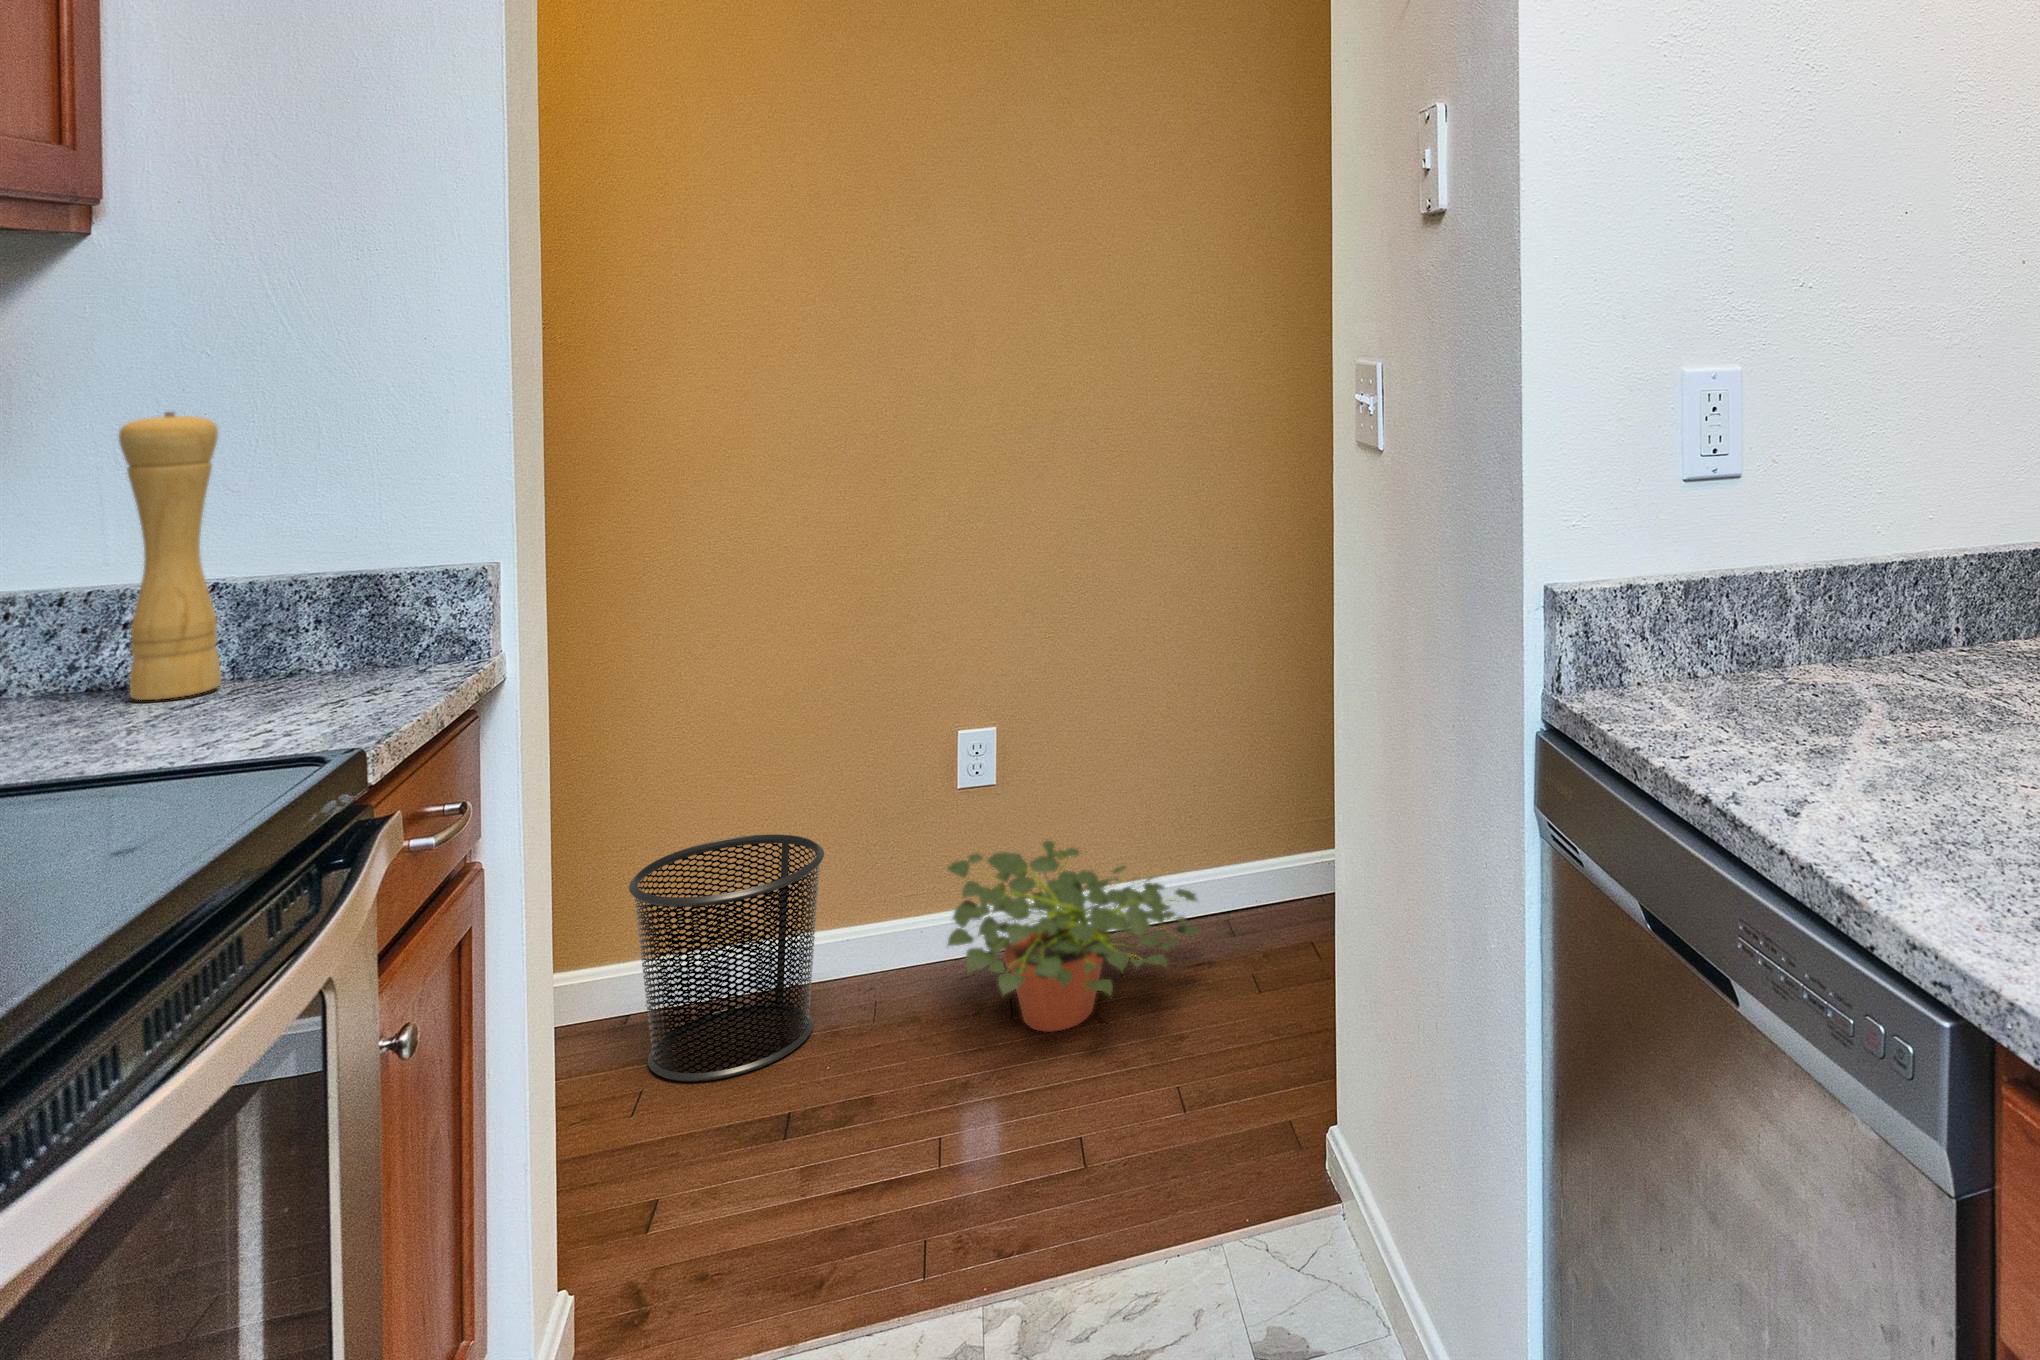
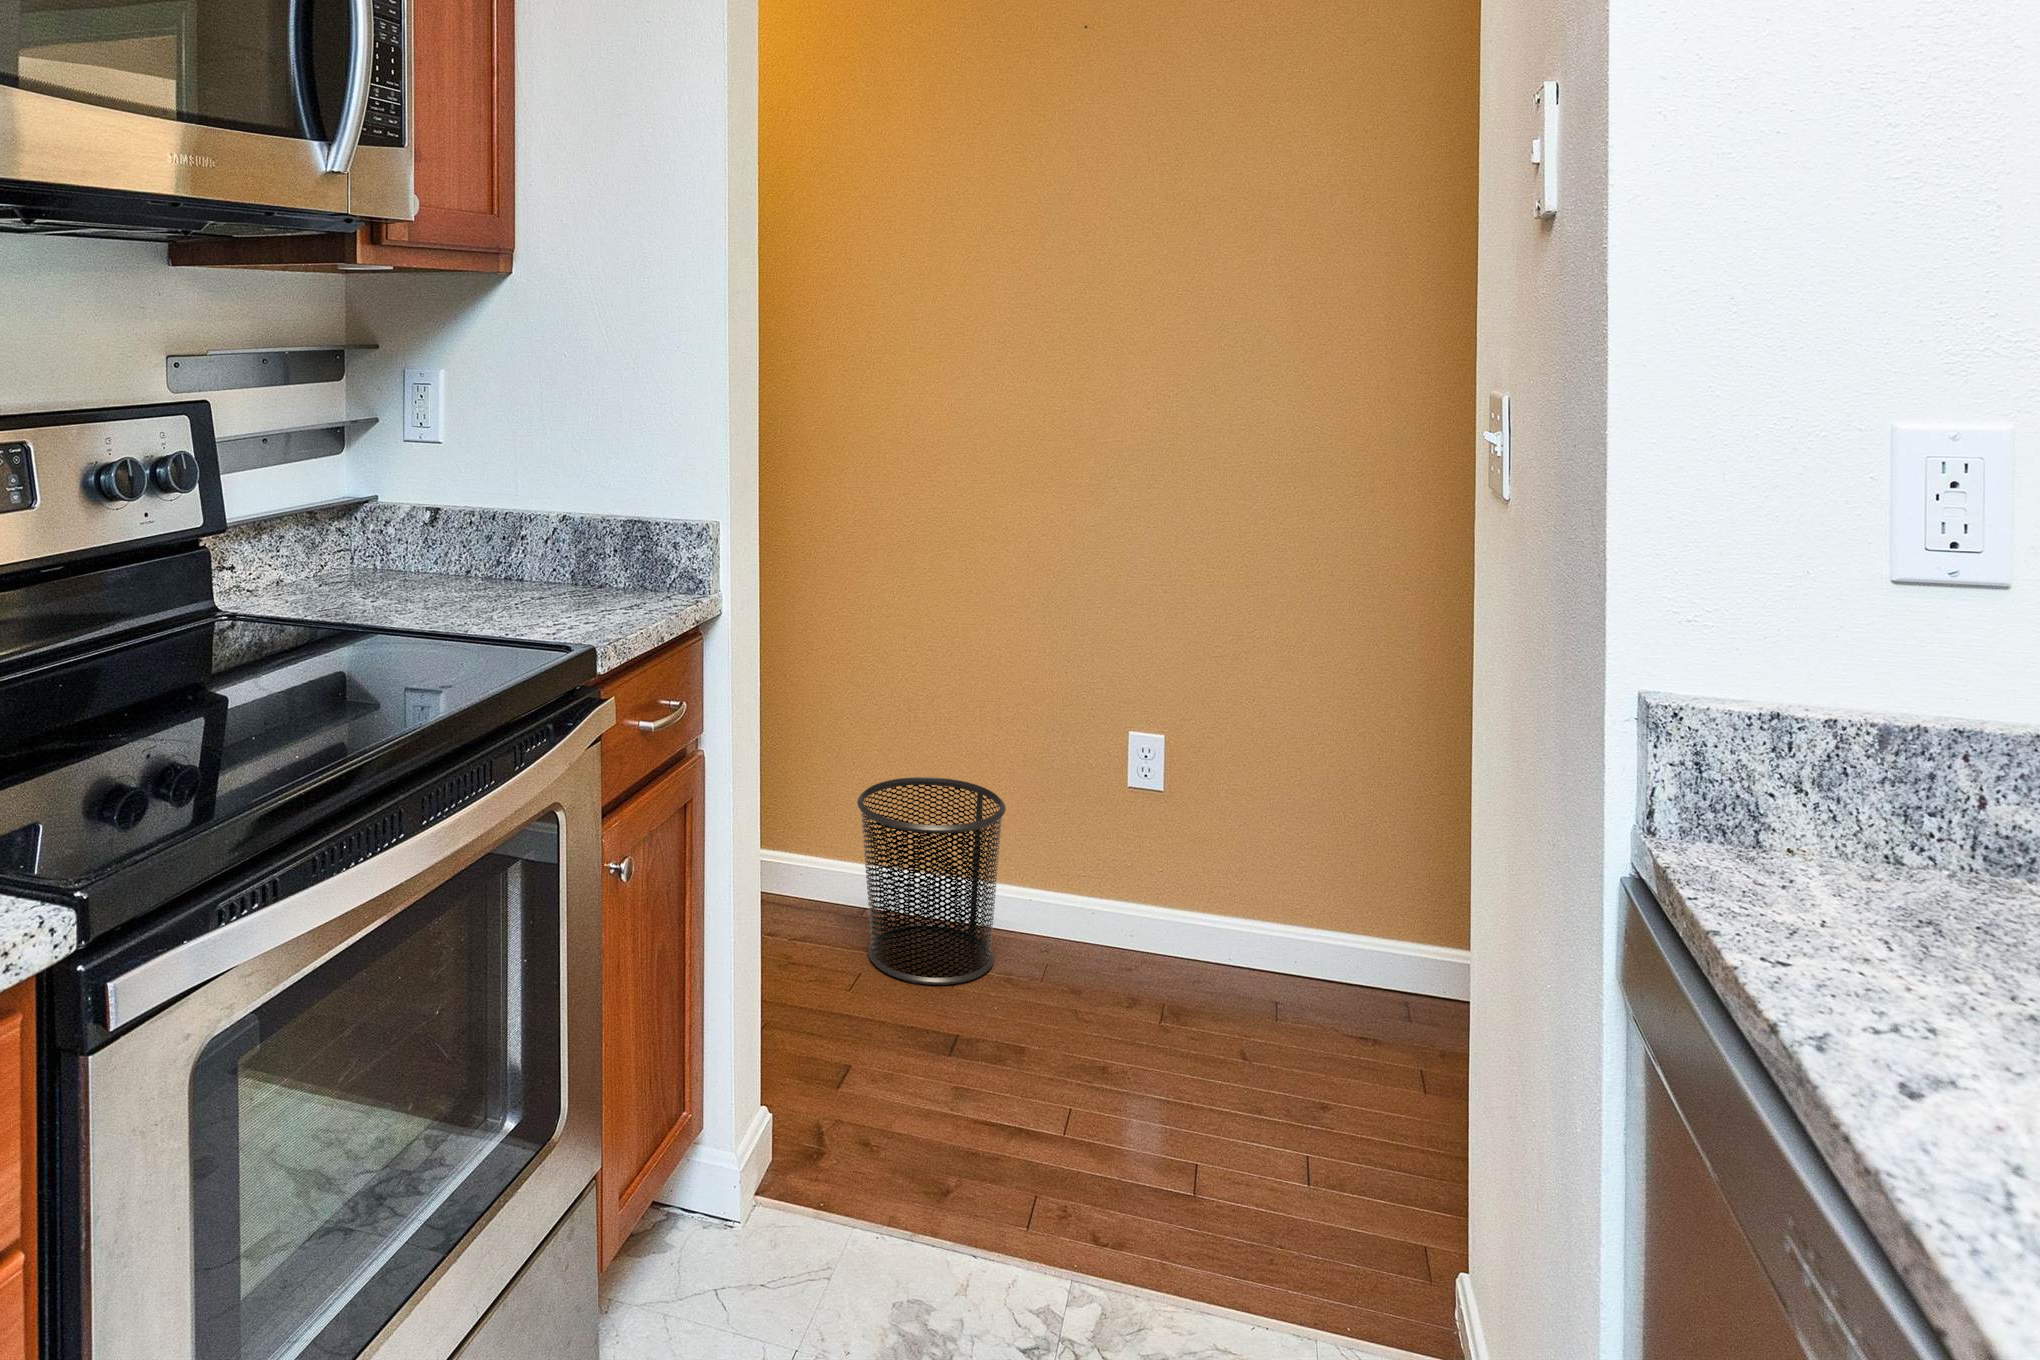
pepper mill: present [119,412,221,700] -> none [514,391,564,590]
potted plant: present [947,840,1201,1032] -> none [1096,847,1362,1048]

